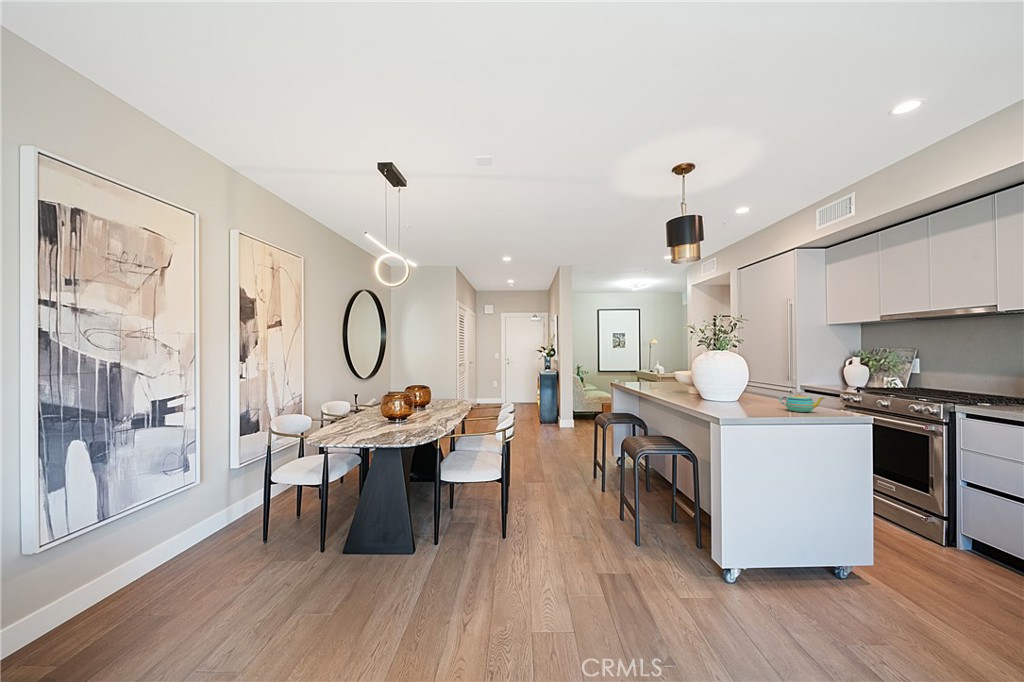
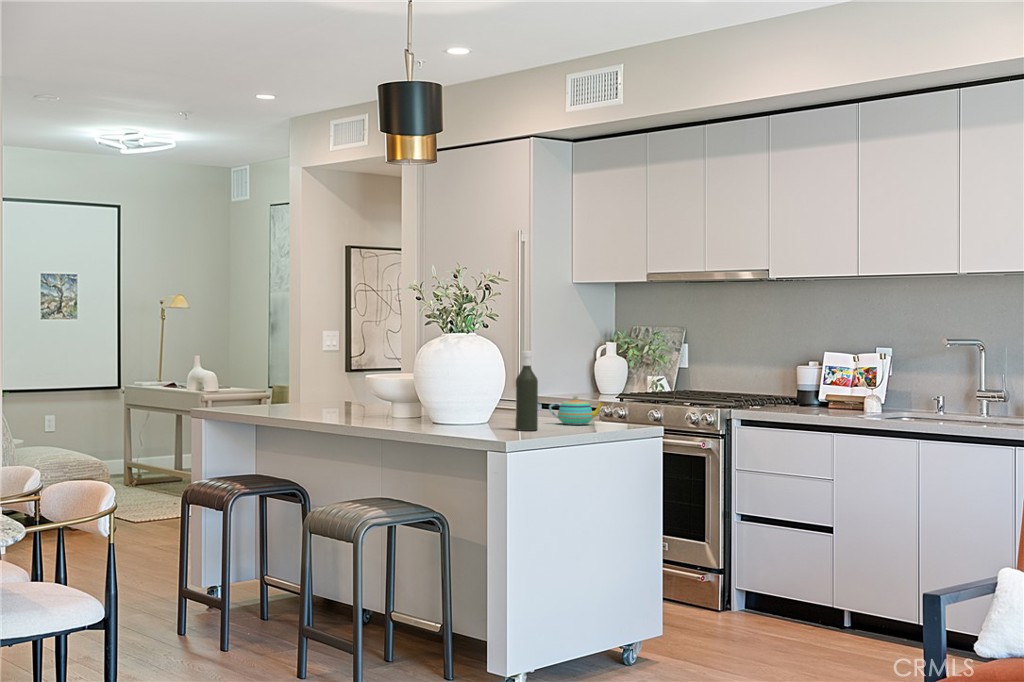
bottle: none [742,362,759,416] -> present [516,351,538,431]

